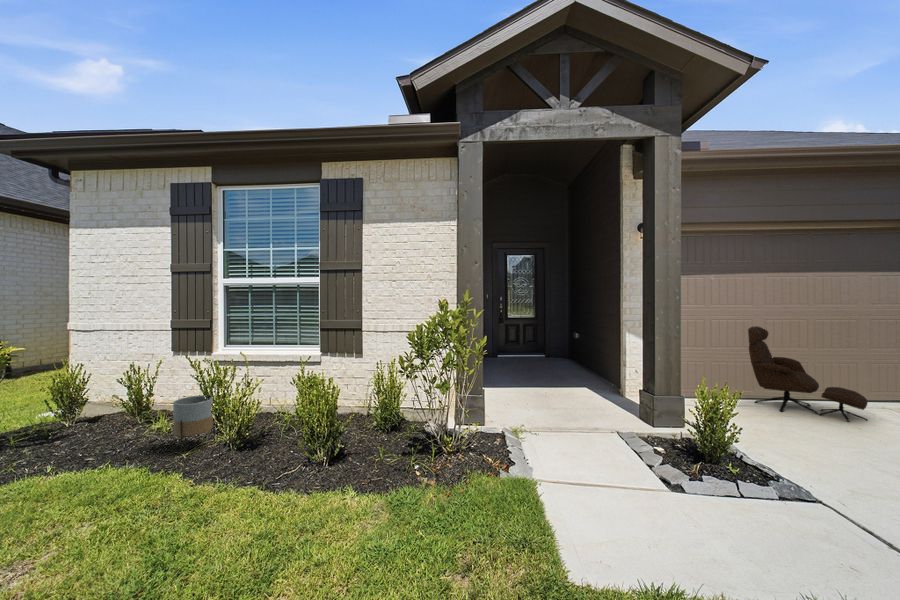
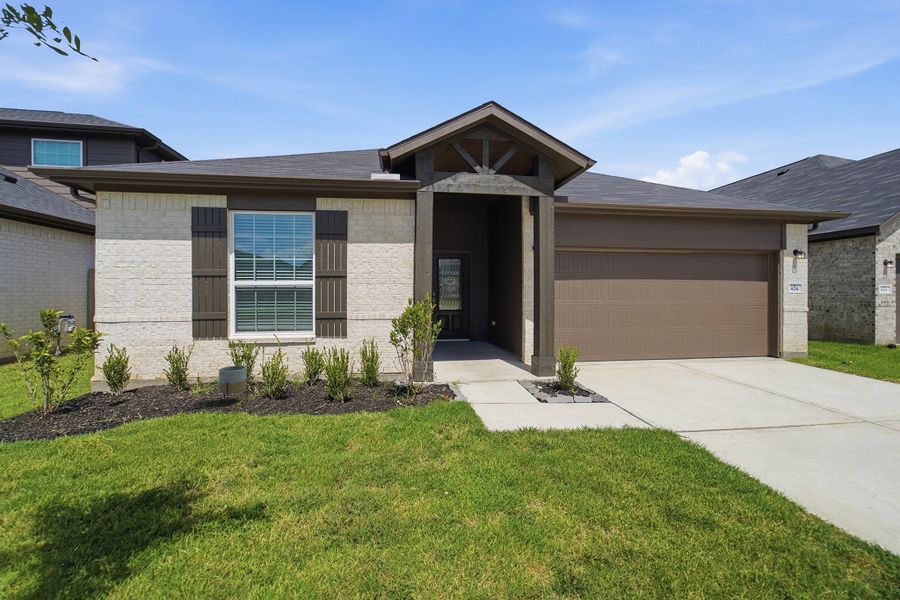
lounge chair: present [748,326,868,422] -> none [595,314,657,370]

